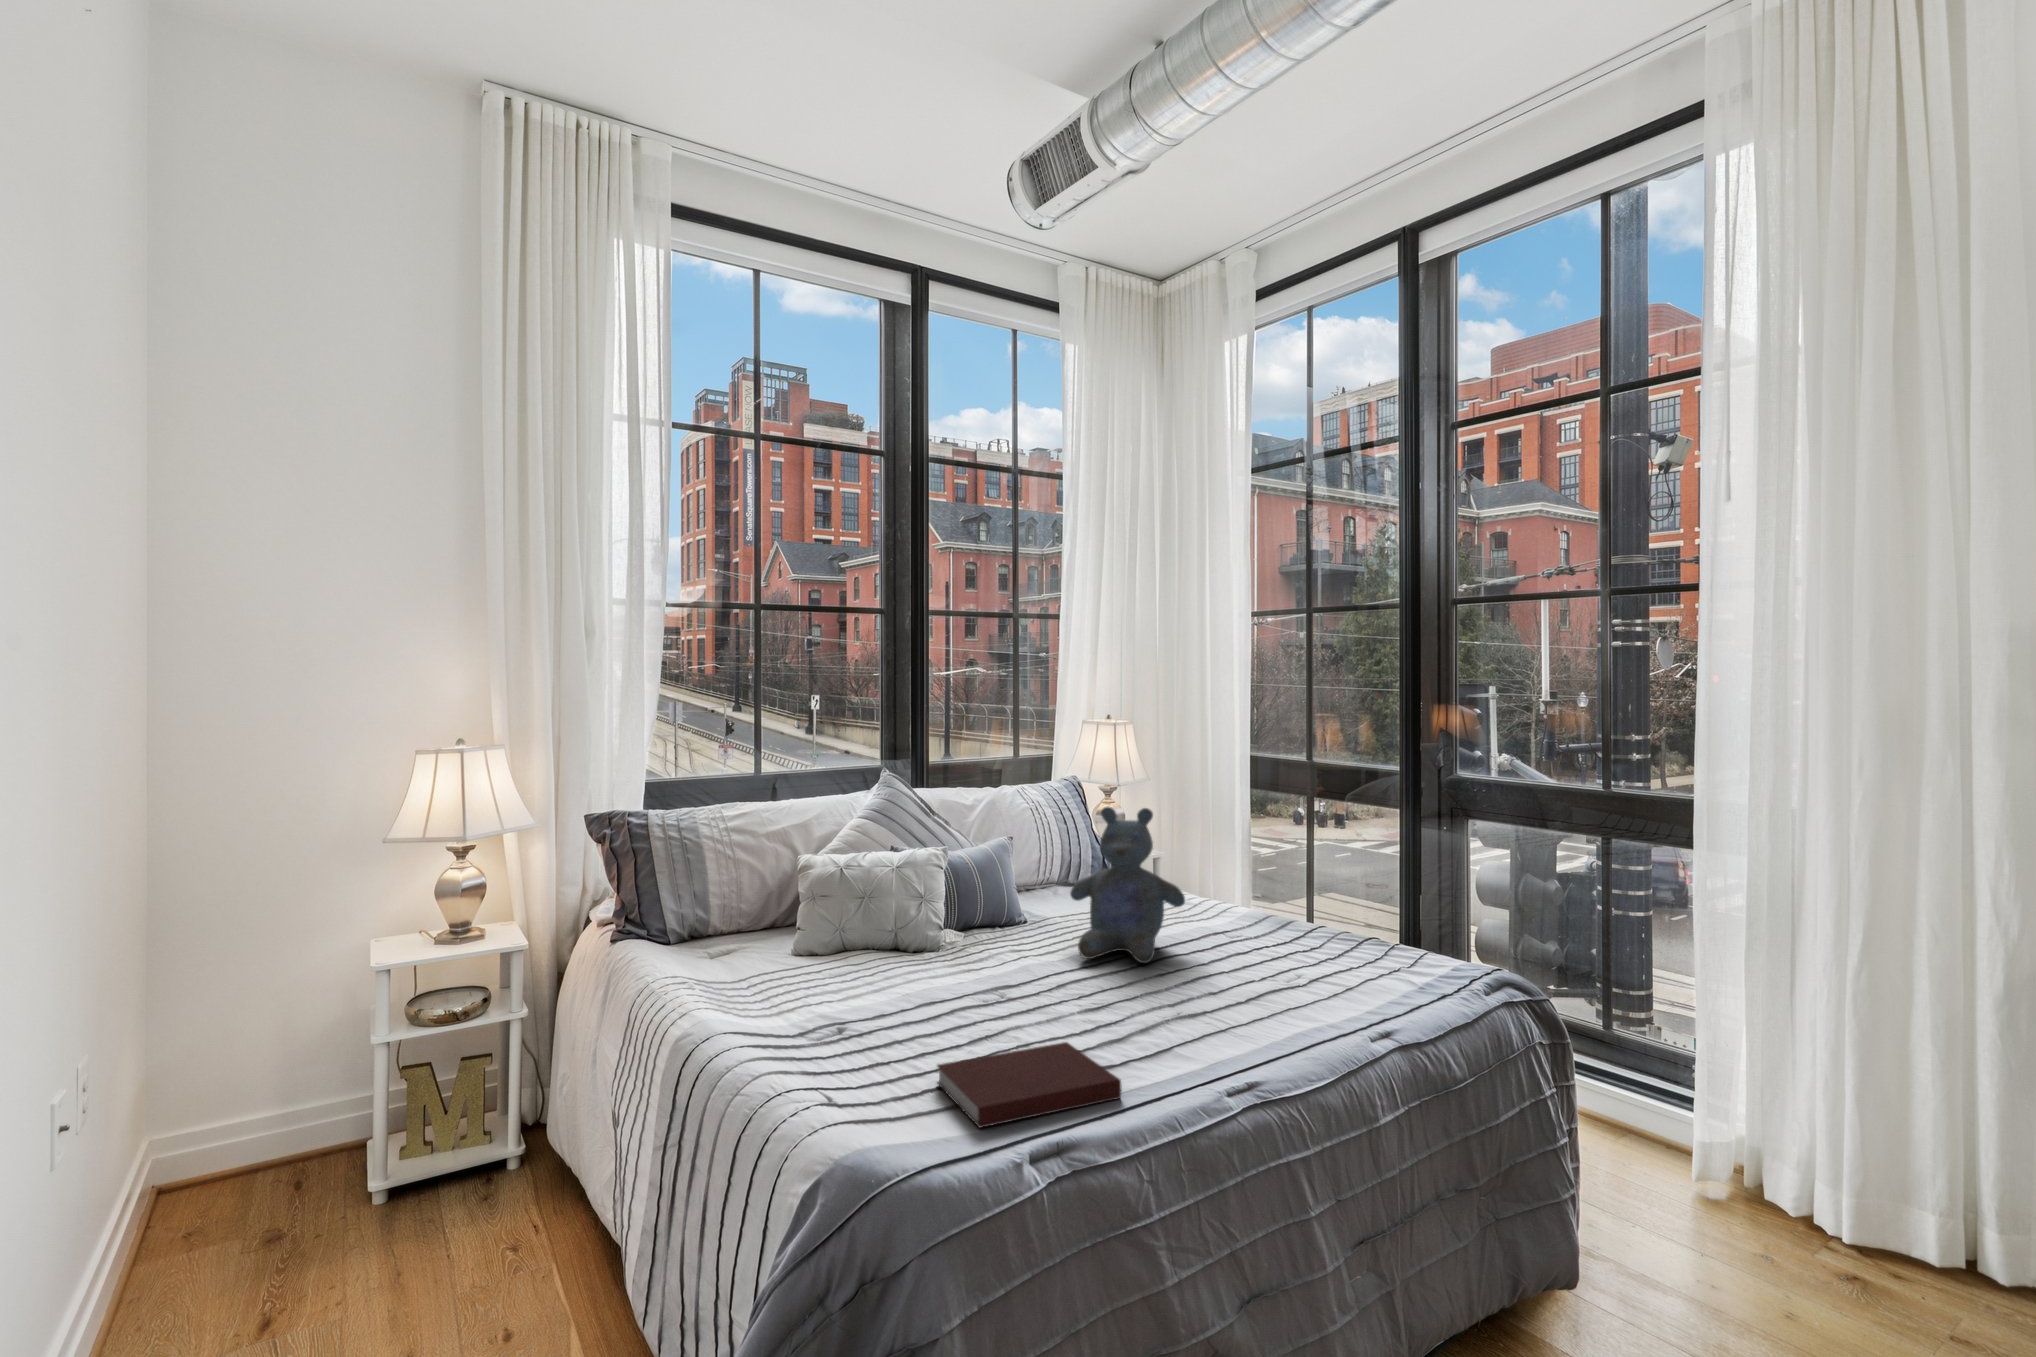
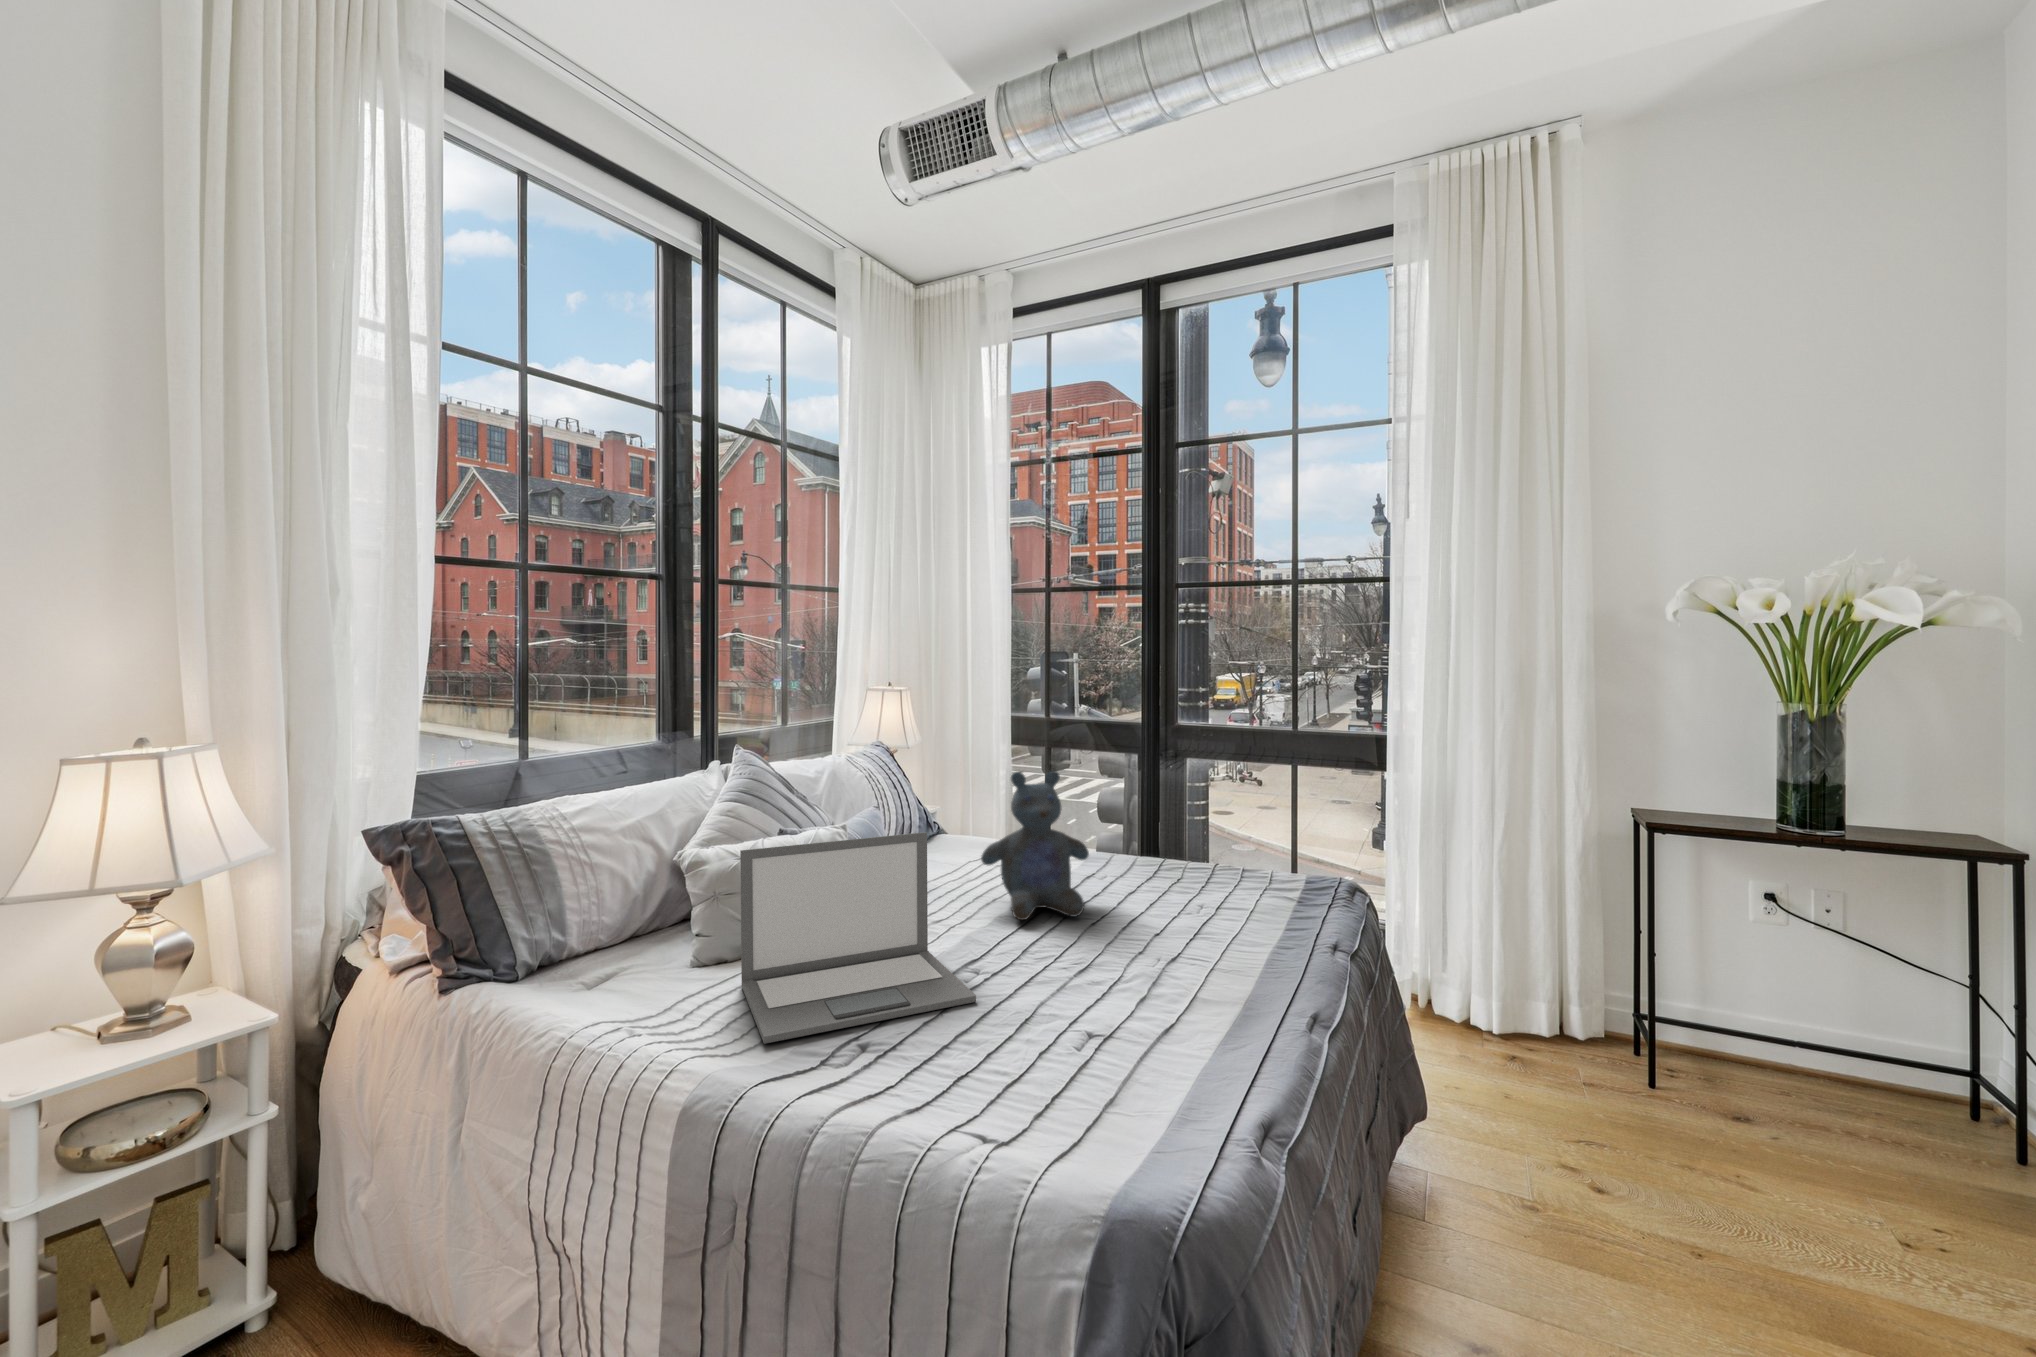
laptop: none [764,855,969,1015] -> present [740,832,976,1044]
notebook: present [937,1042,1122,1128] -> none [1060,1008,1238,1120]

